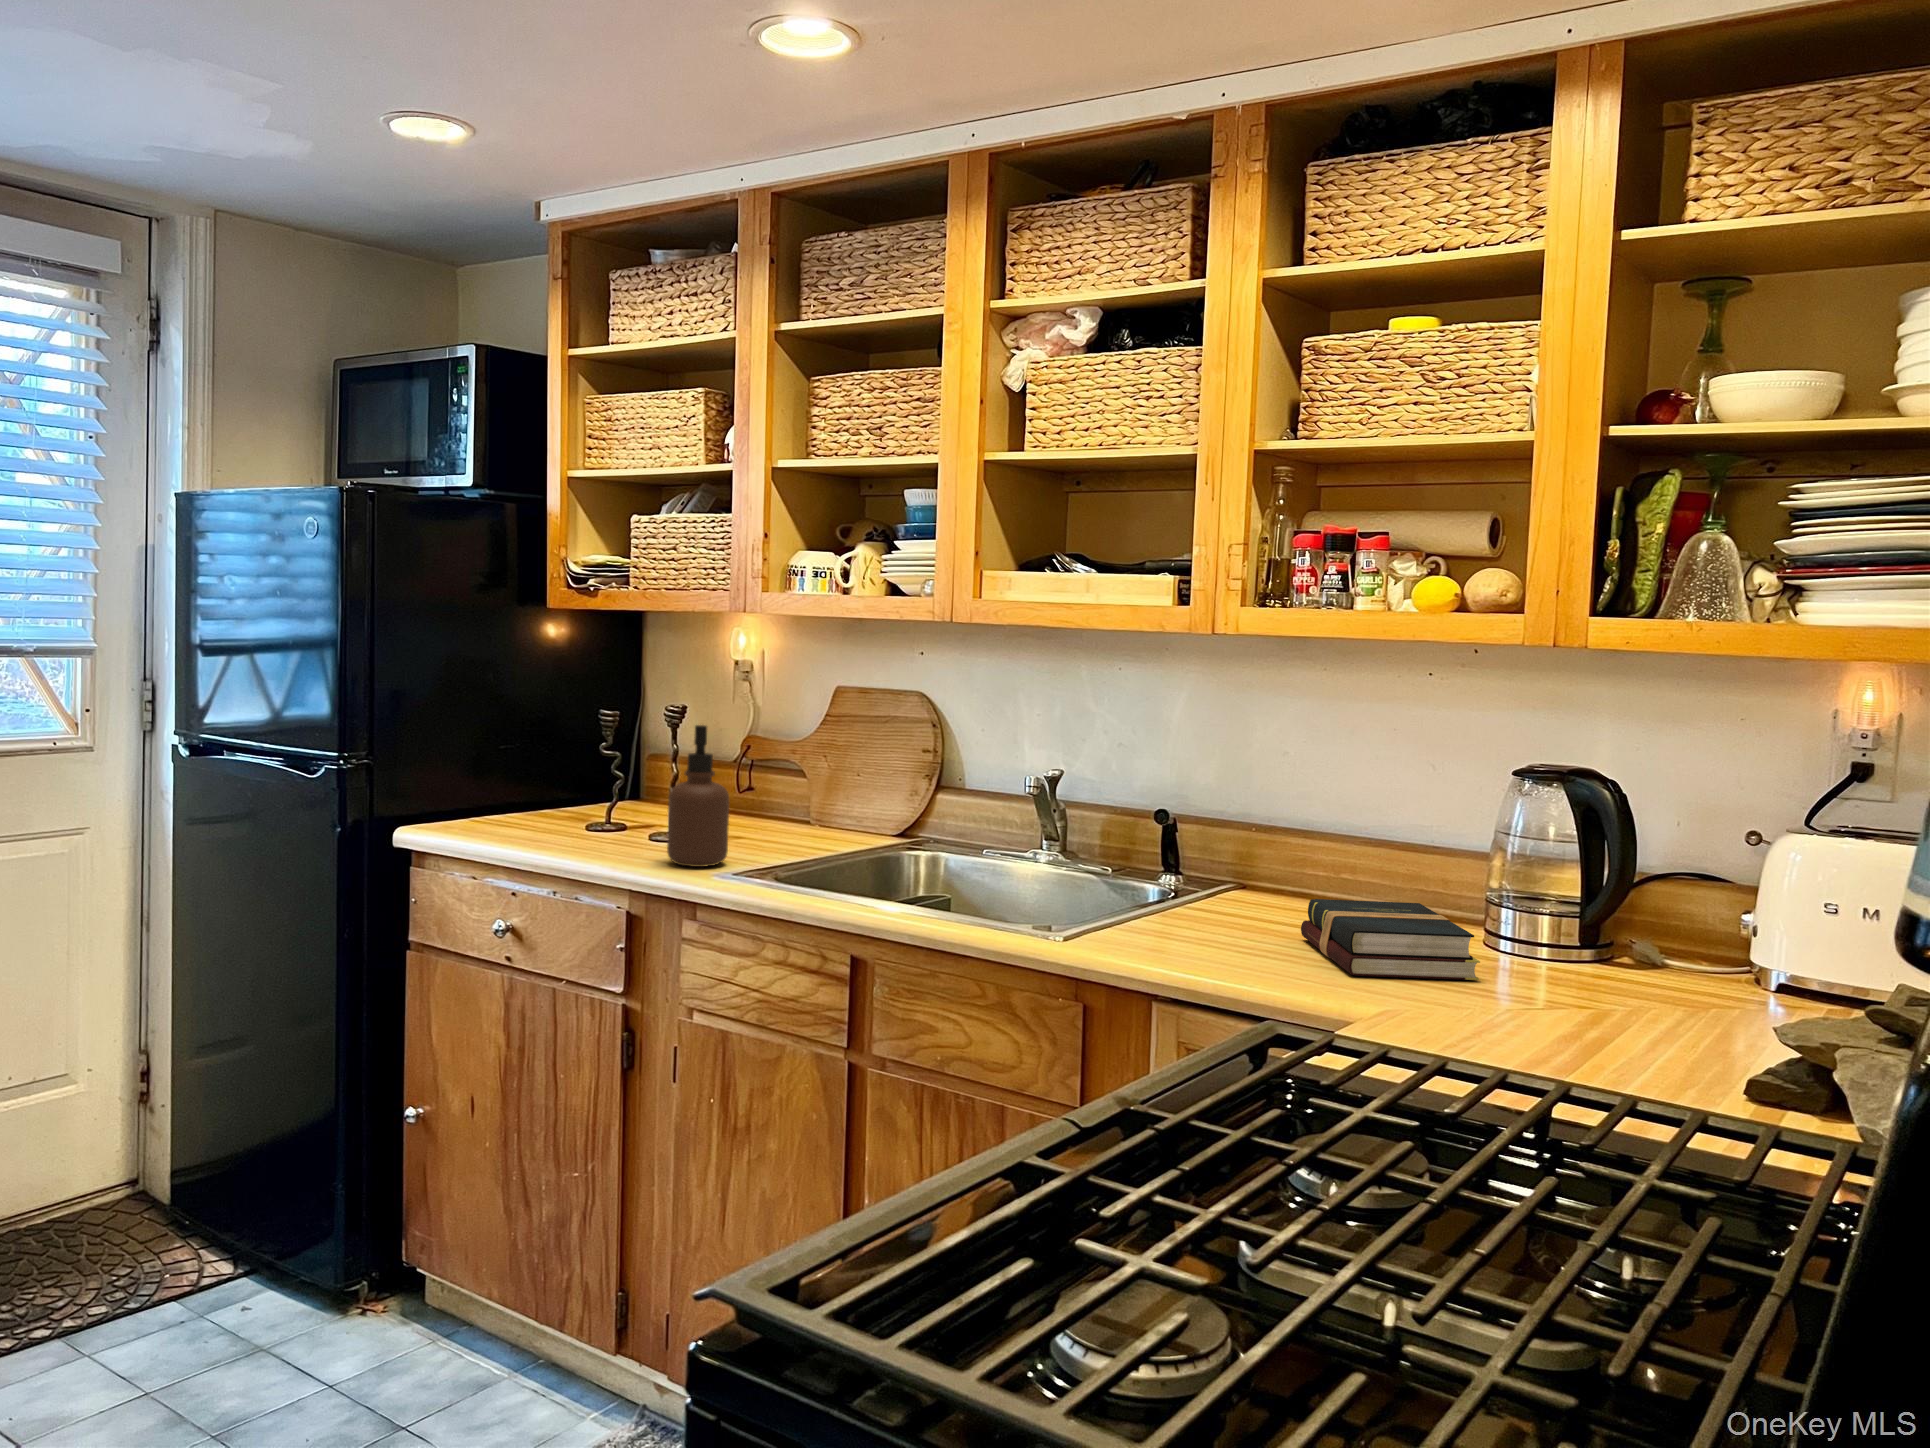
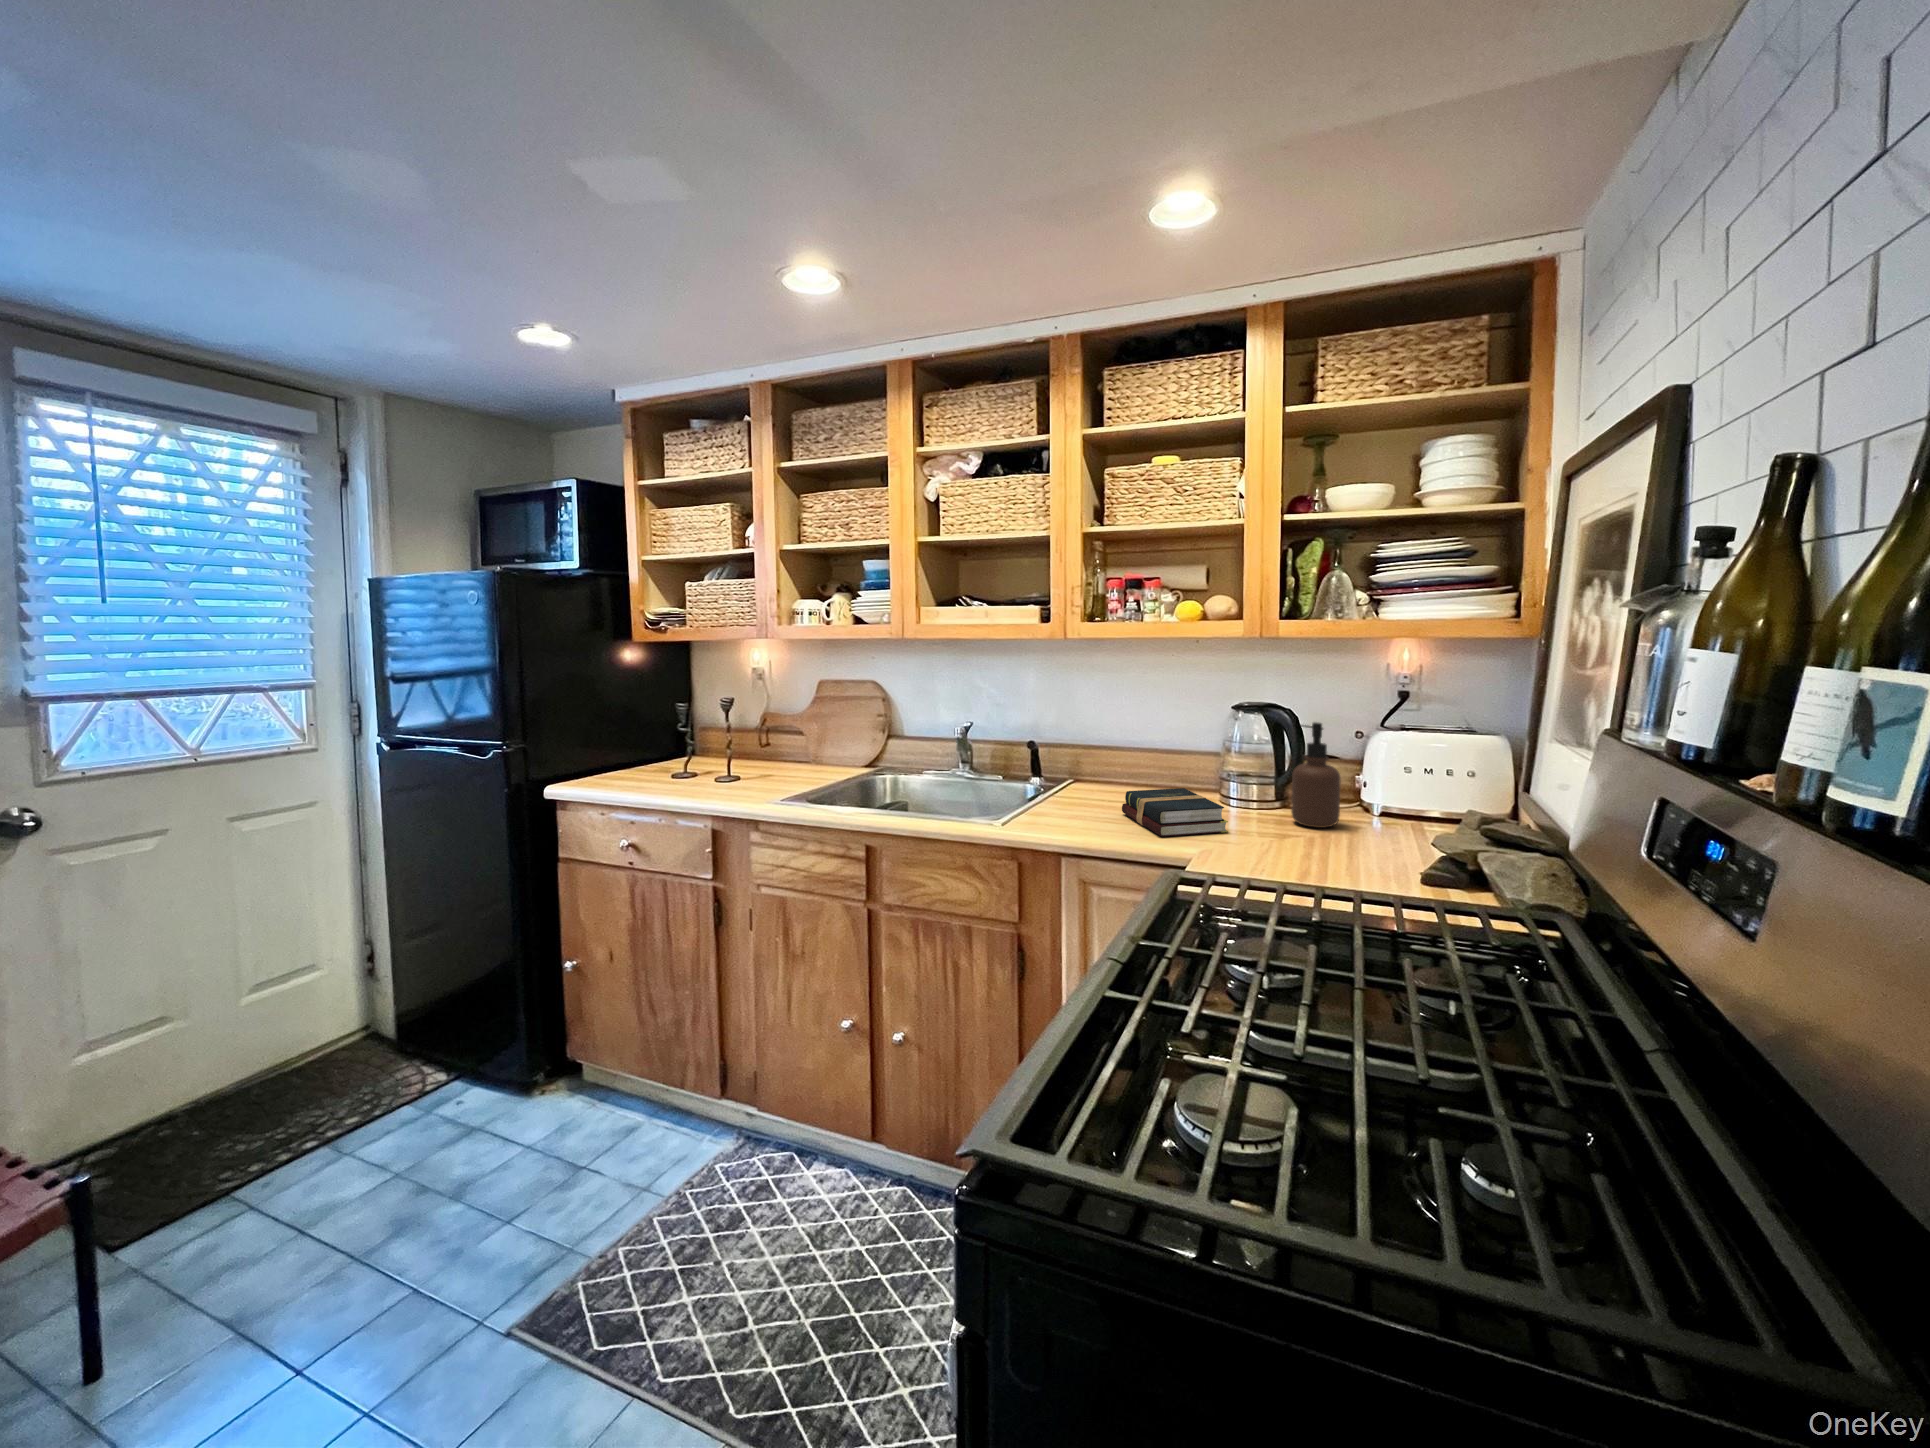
soap dispenser: present [667,725,729,867] -> present [1291,722,1340,828]

